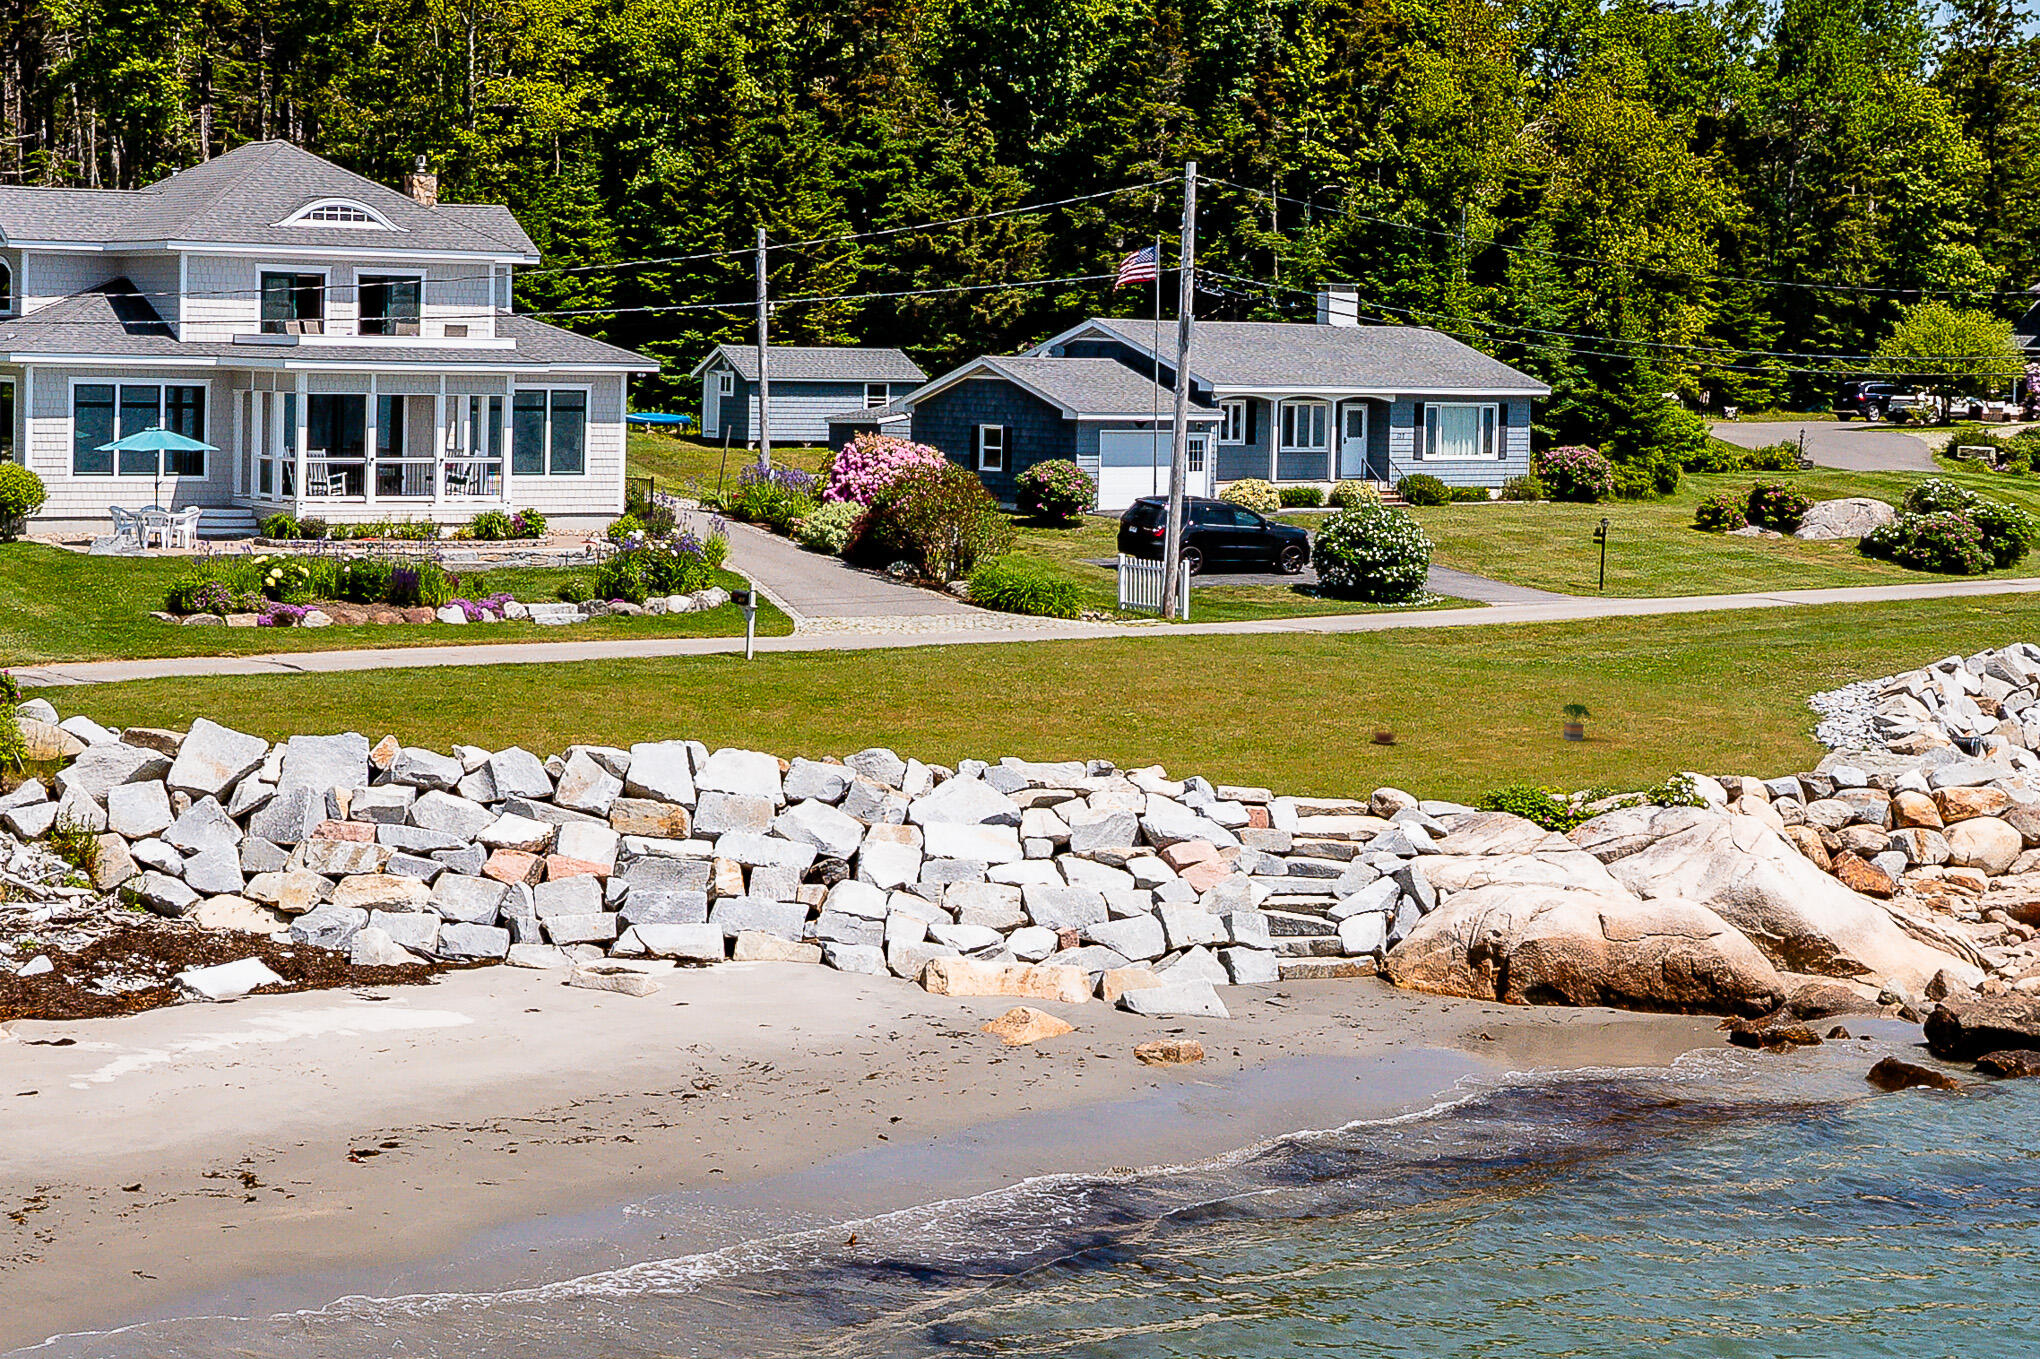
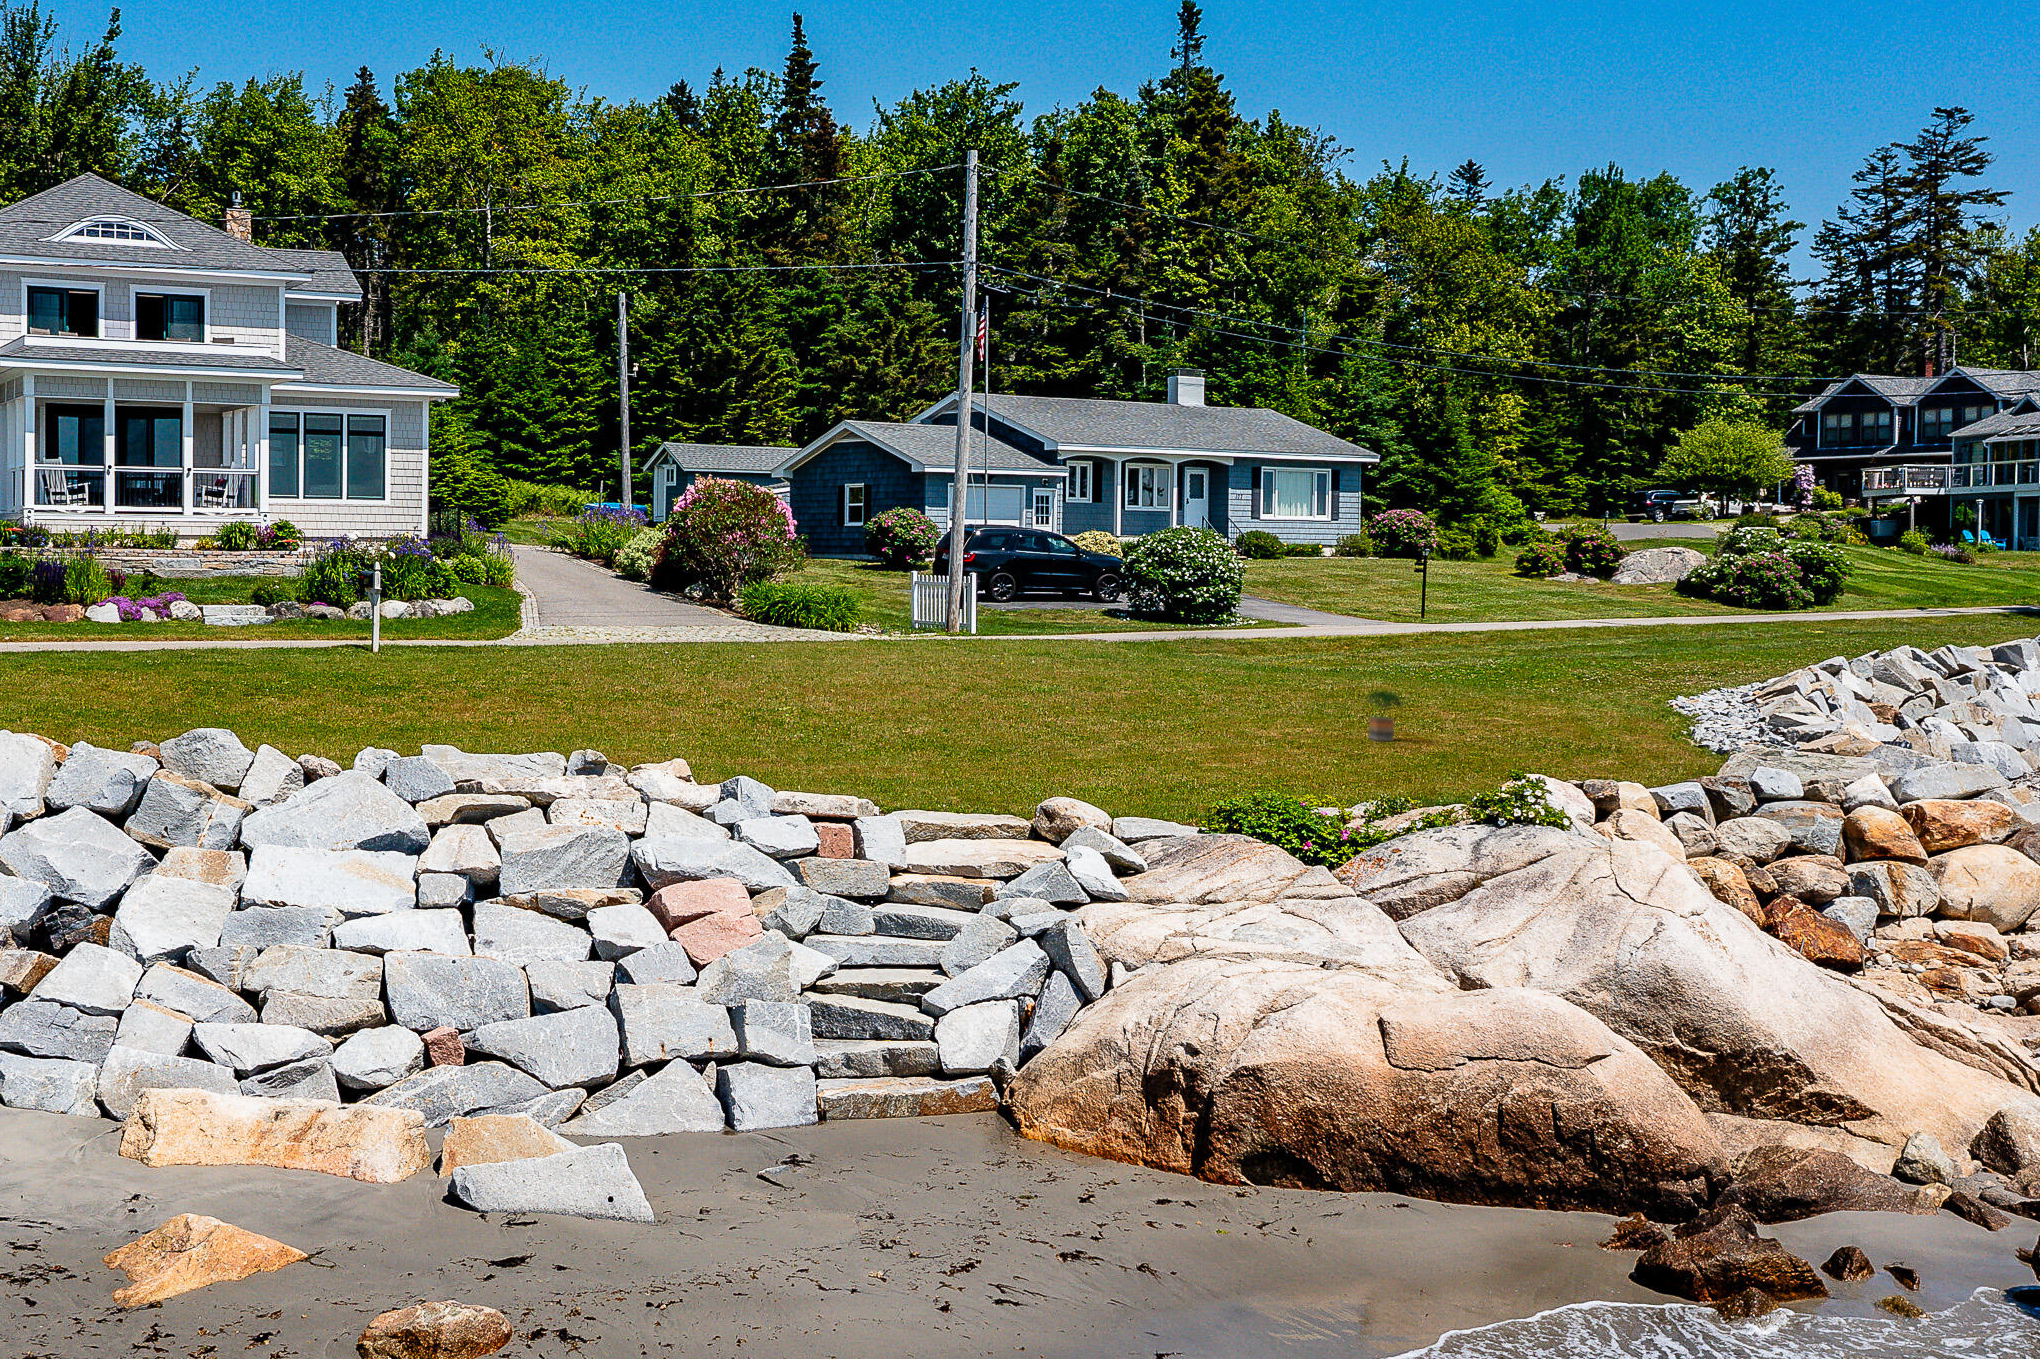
basket: present [1374,724,1395,744] -> none [1104,704,1141,742]

